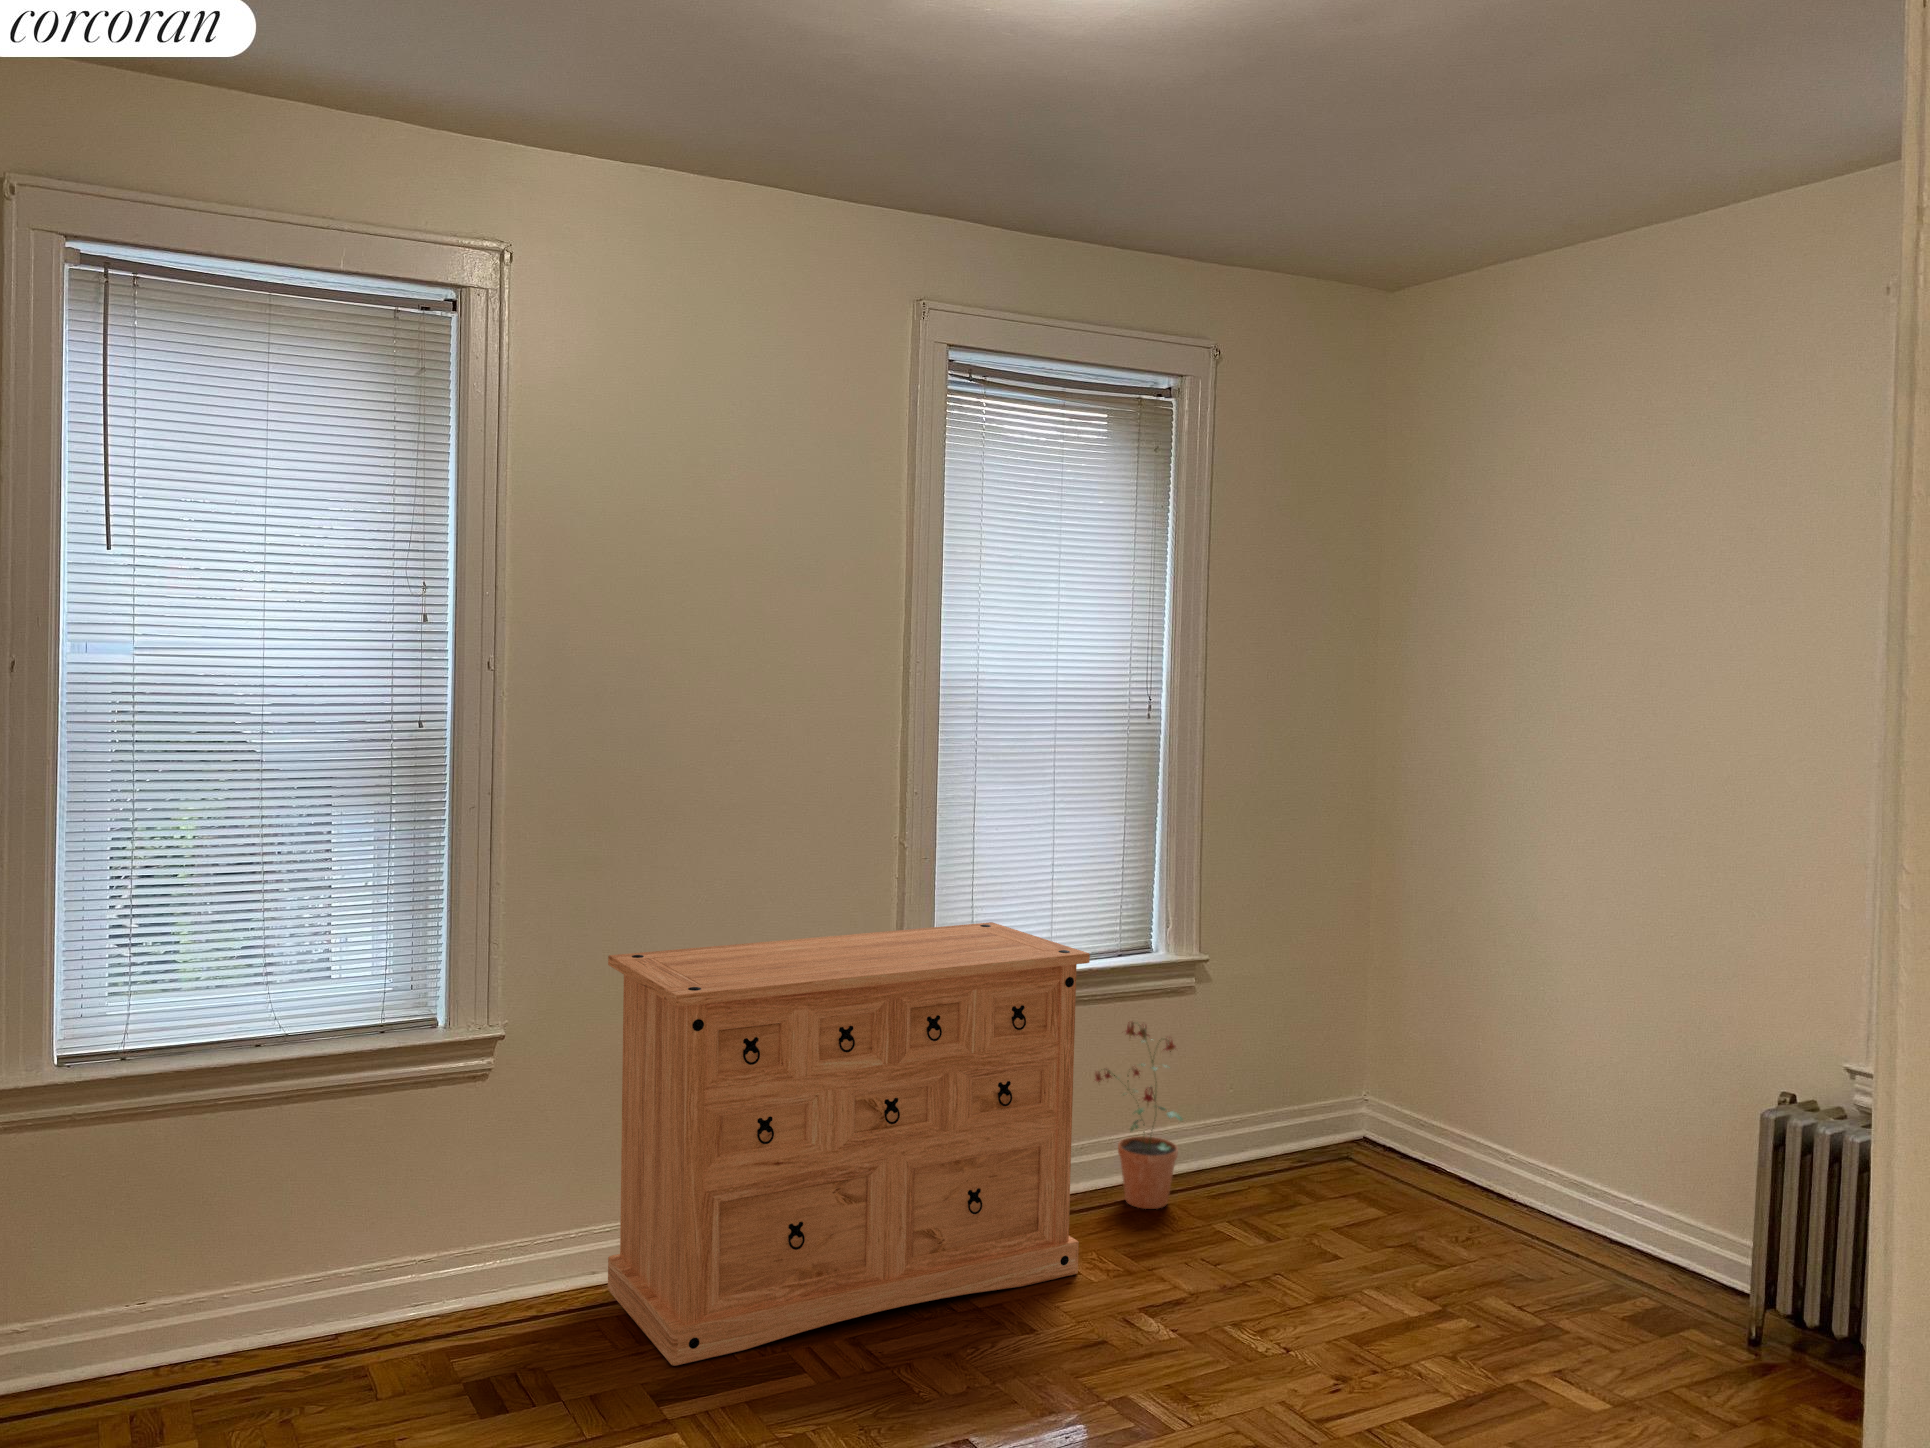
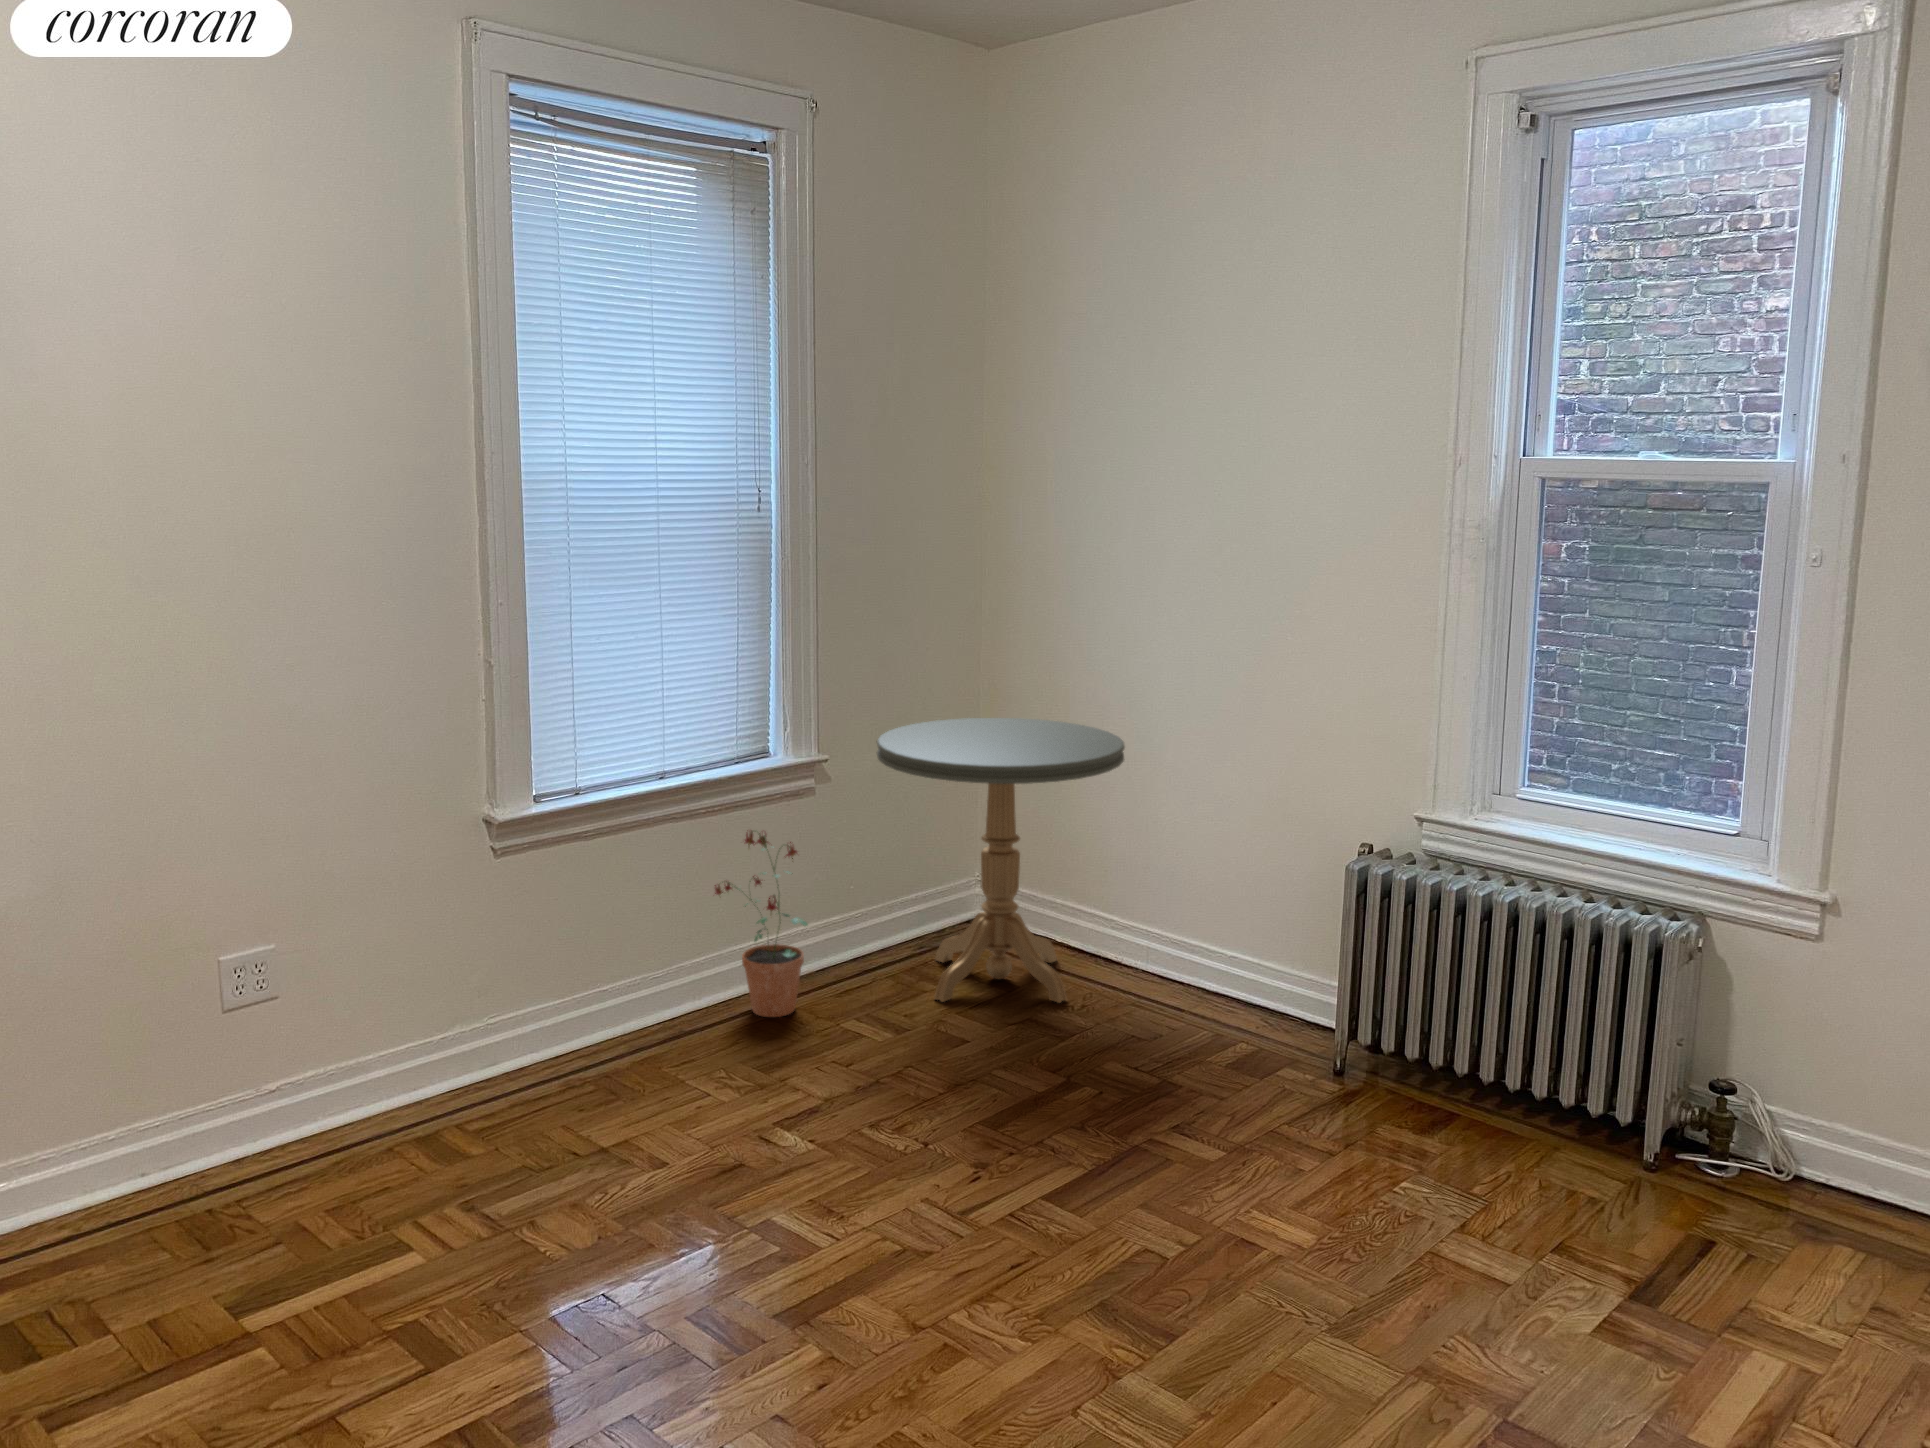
dresser: present [608,922,1090,1366] -> none [130,739,708,1267]
side table: none [1258,929,1517,1231] -> present [877,718,1125,1003]

